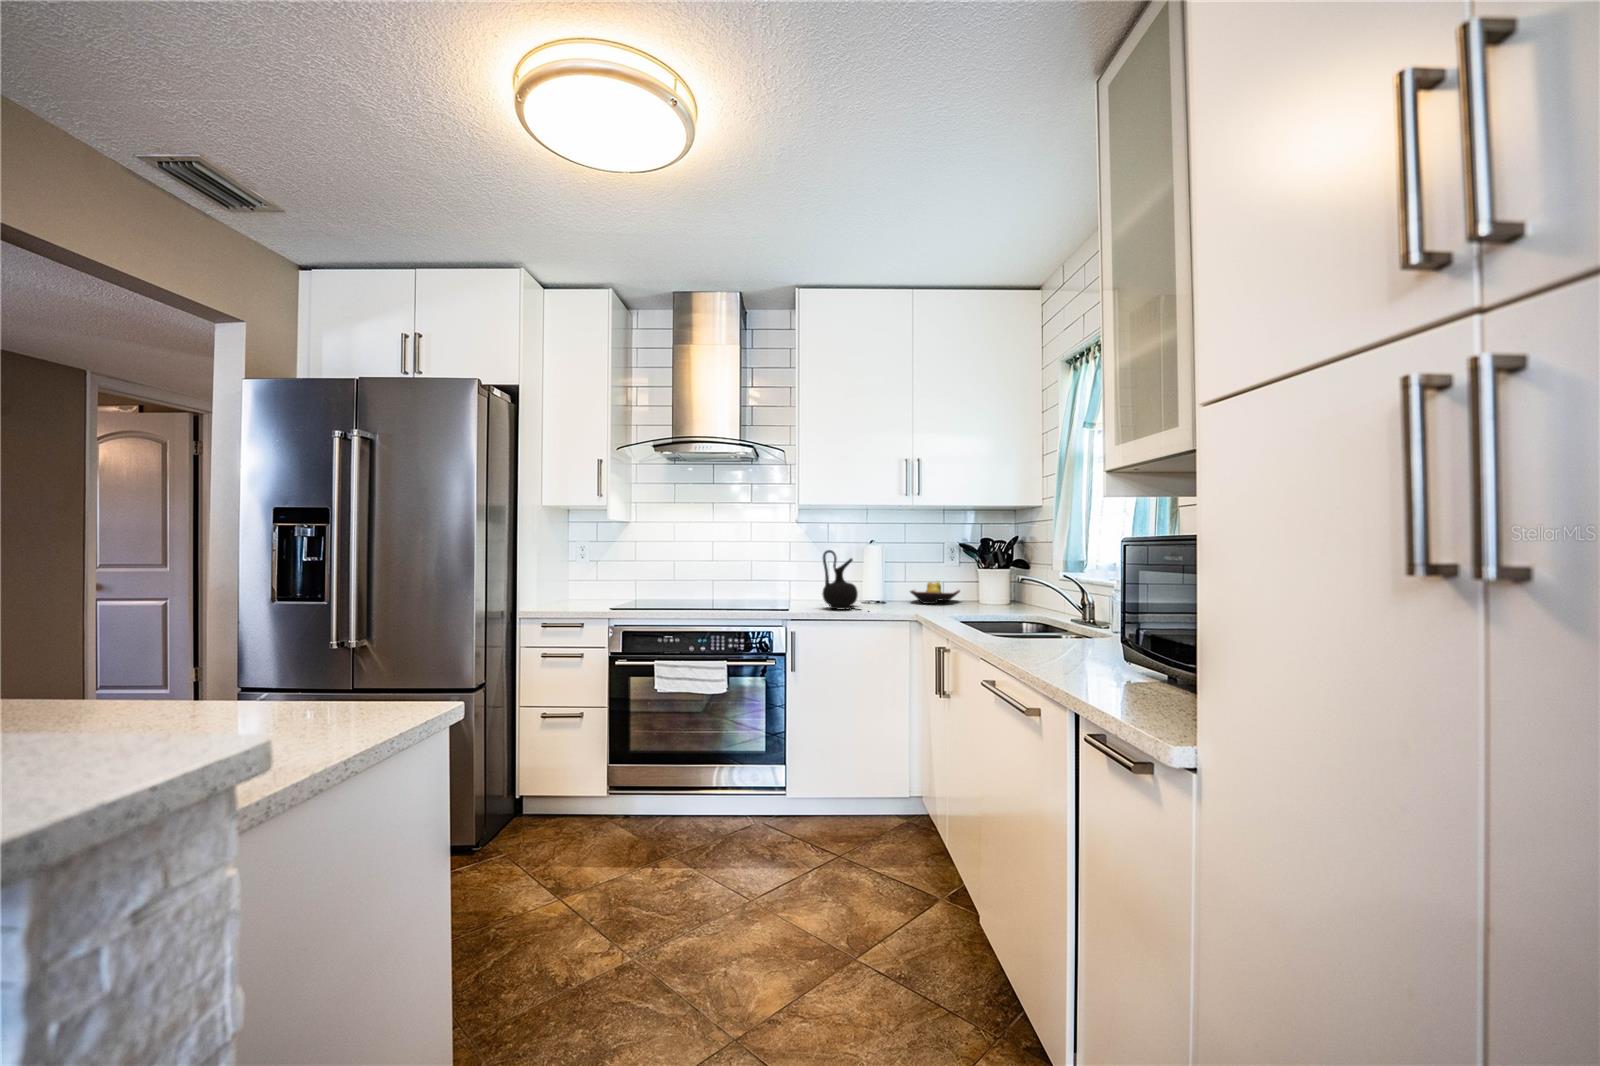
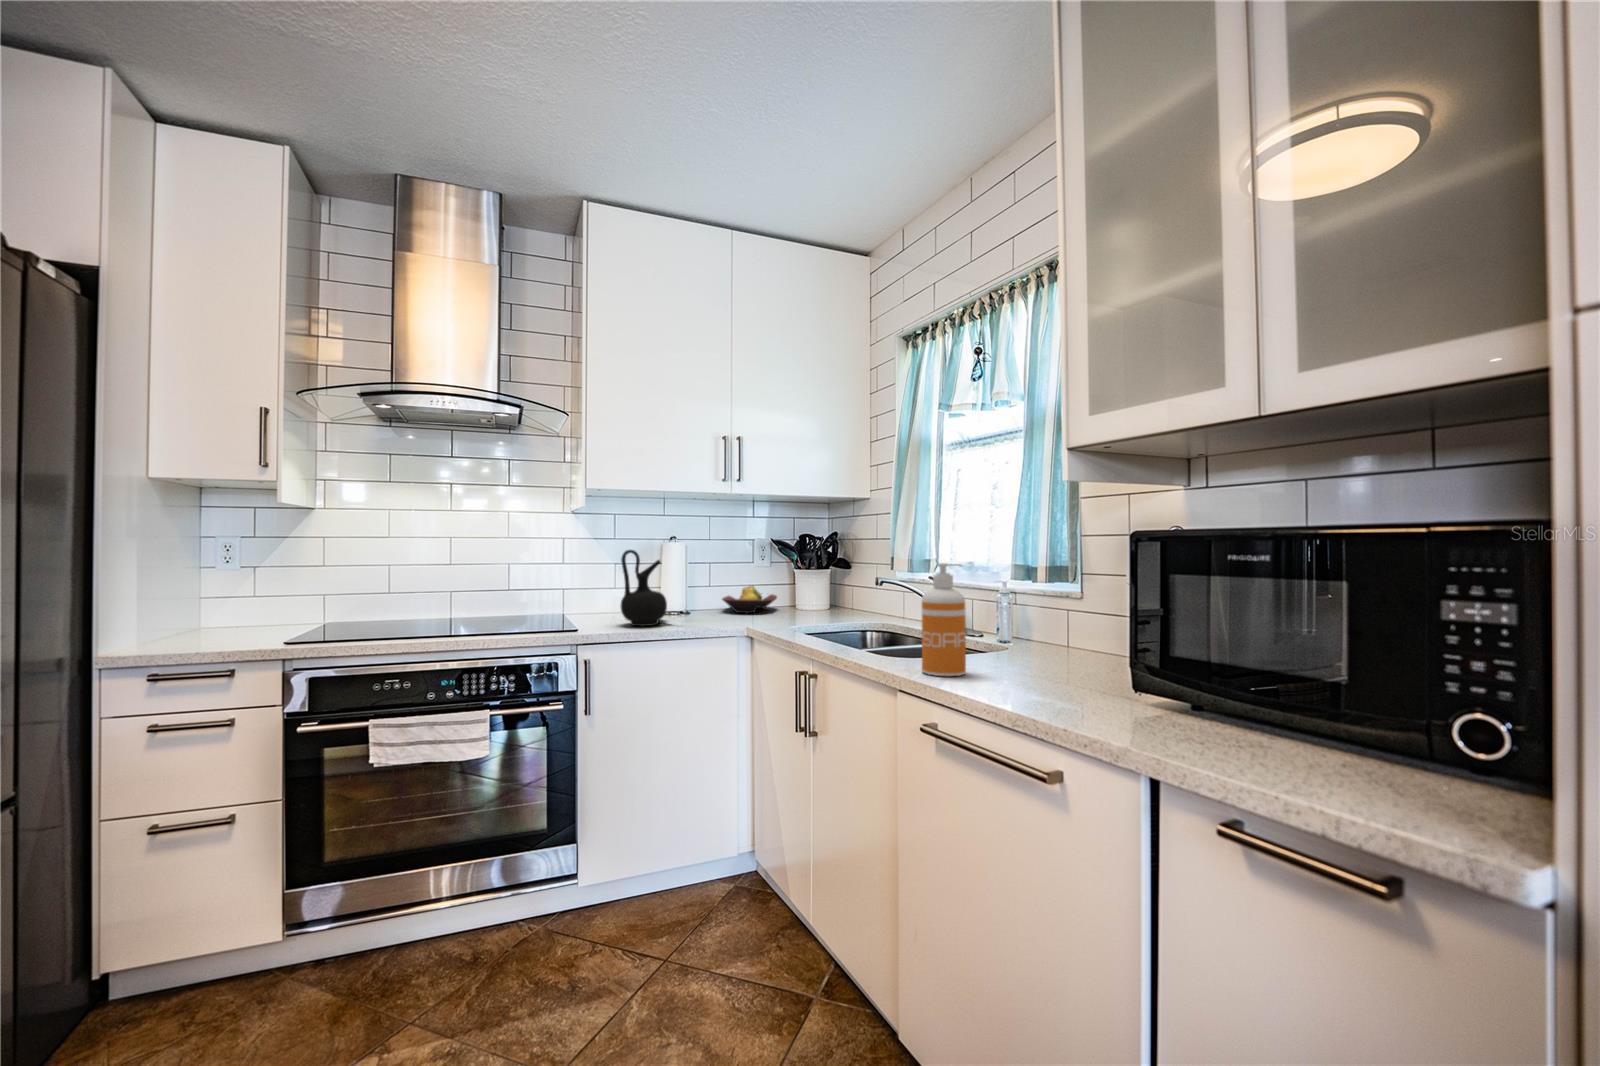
soap dispenser: none [1009,563,1046,653] -> present [922,563,966,676]

